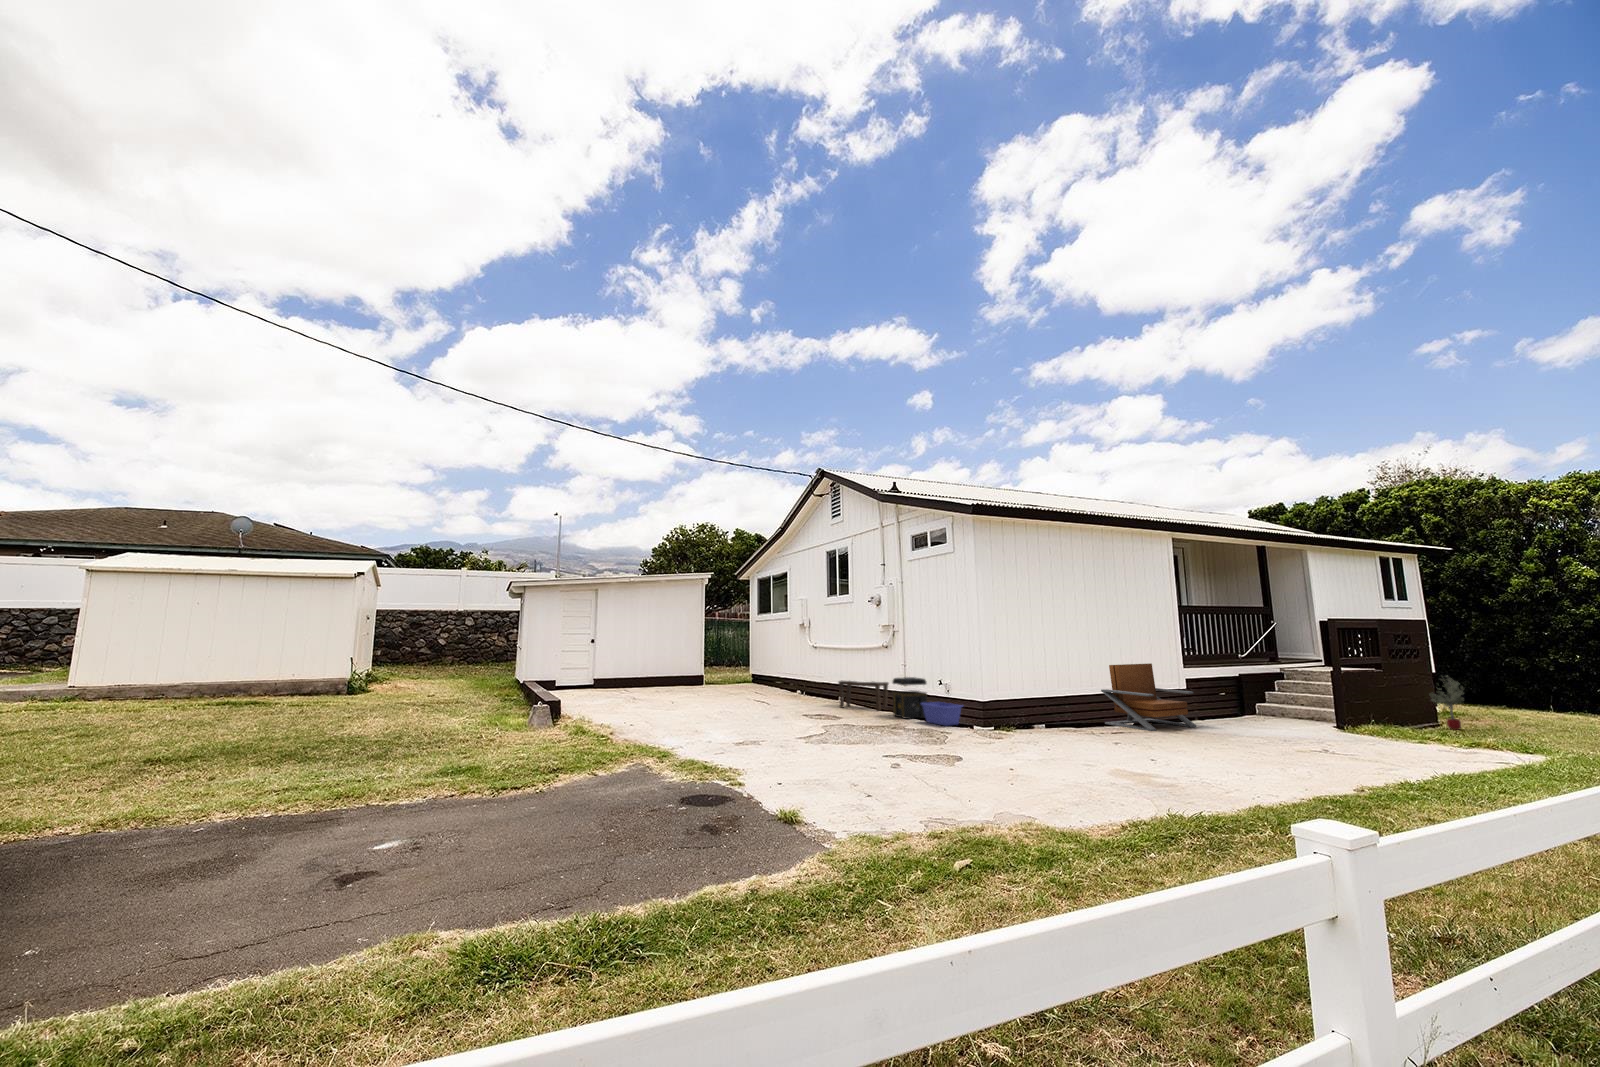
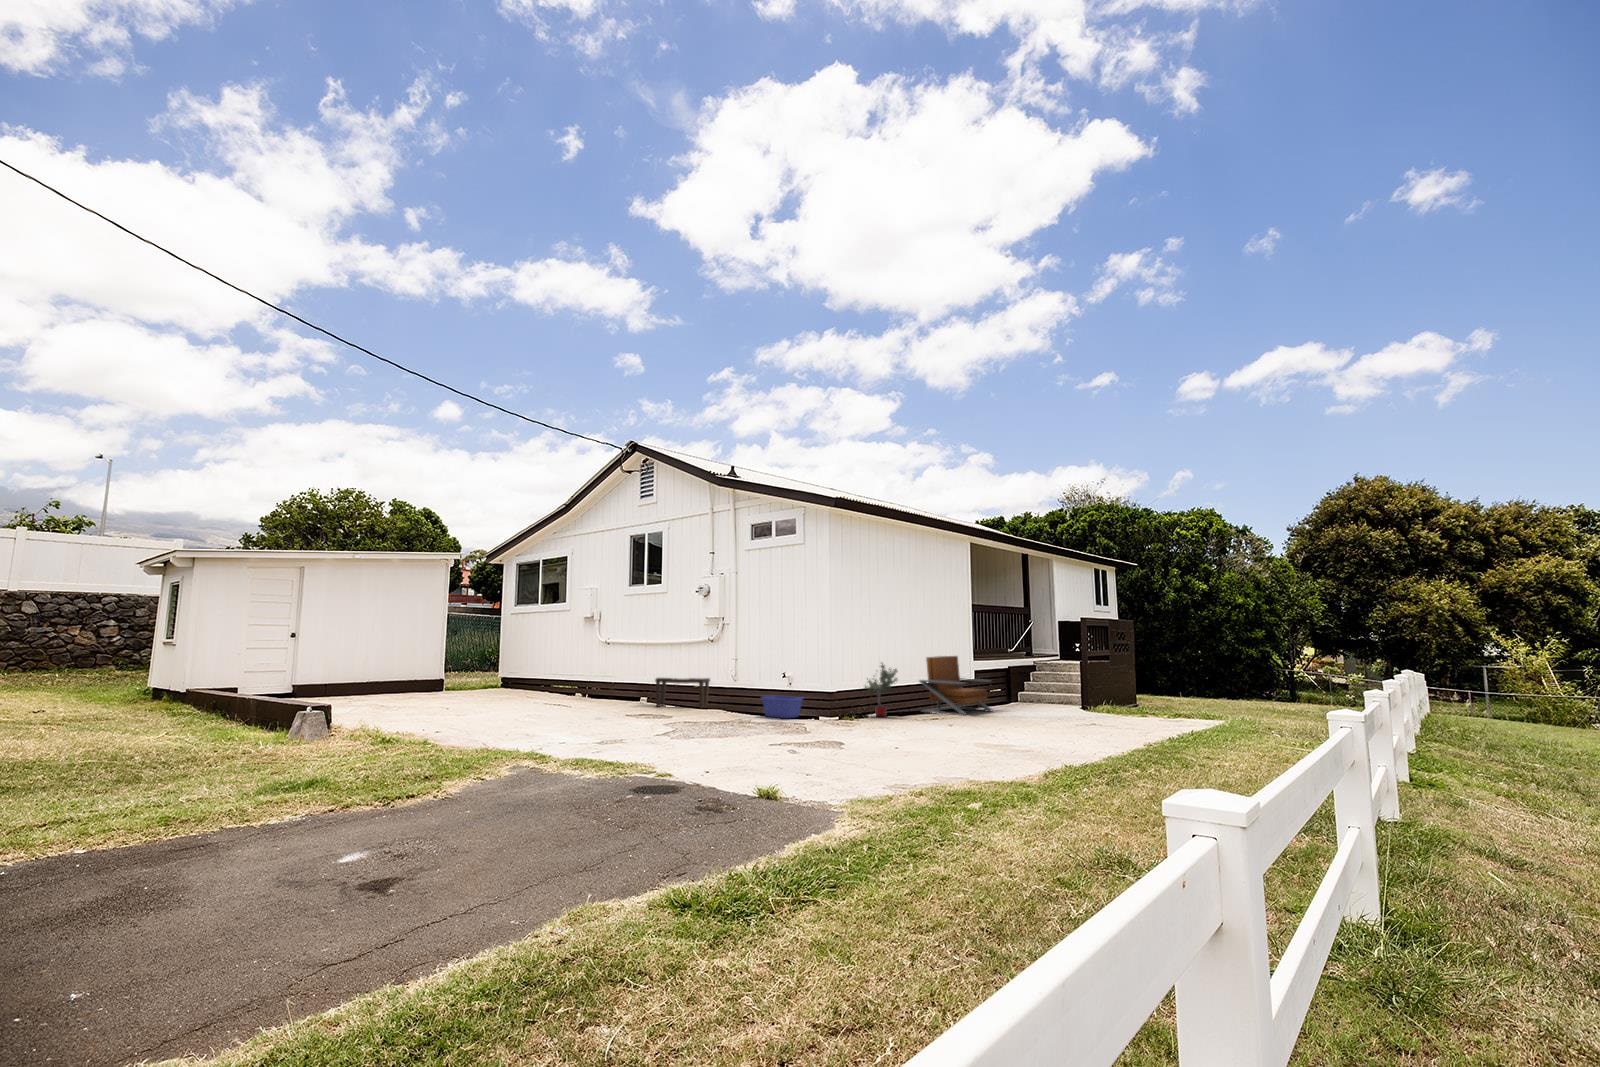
toolbox: present [892,677,927,719] -> none [724,672,762,714]
potted tree: present [1430,678,1464,730] -> present [864,663,898,717]

